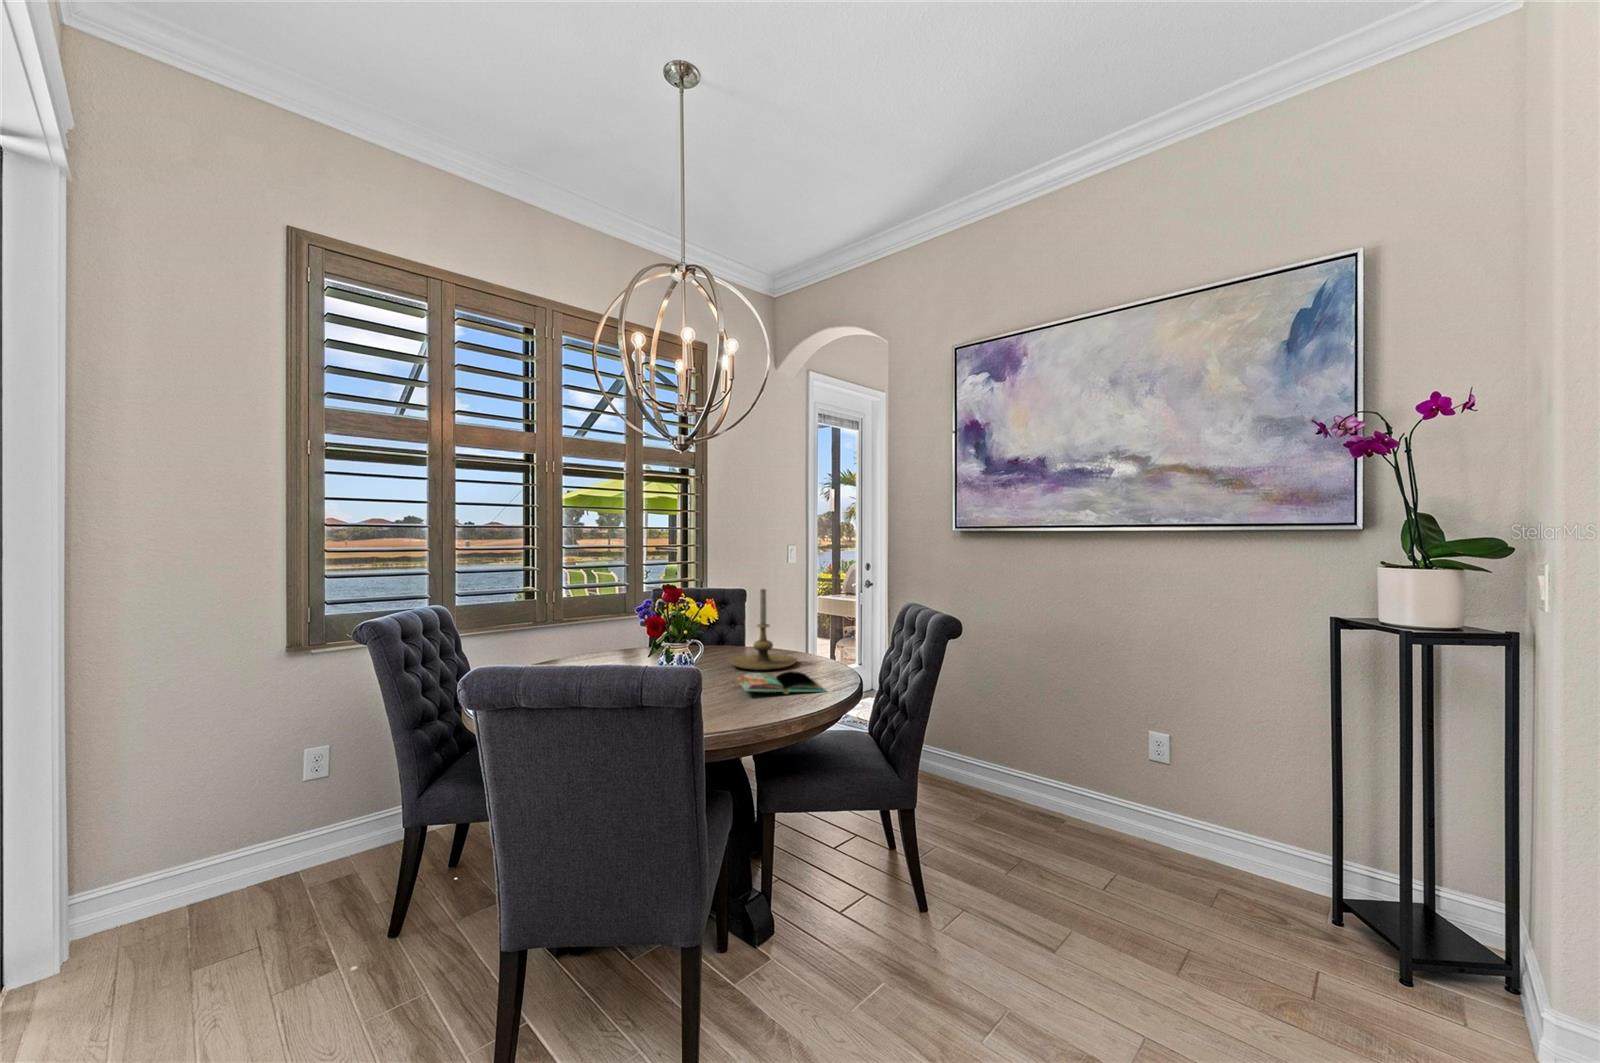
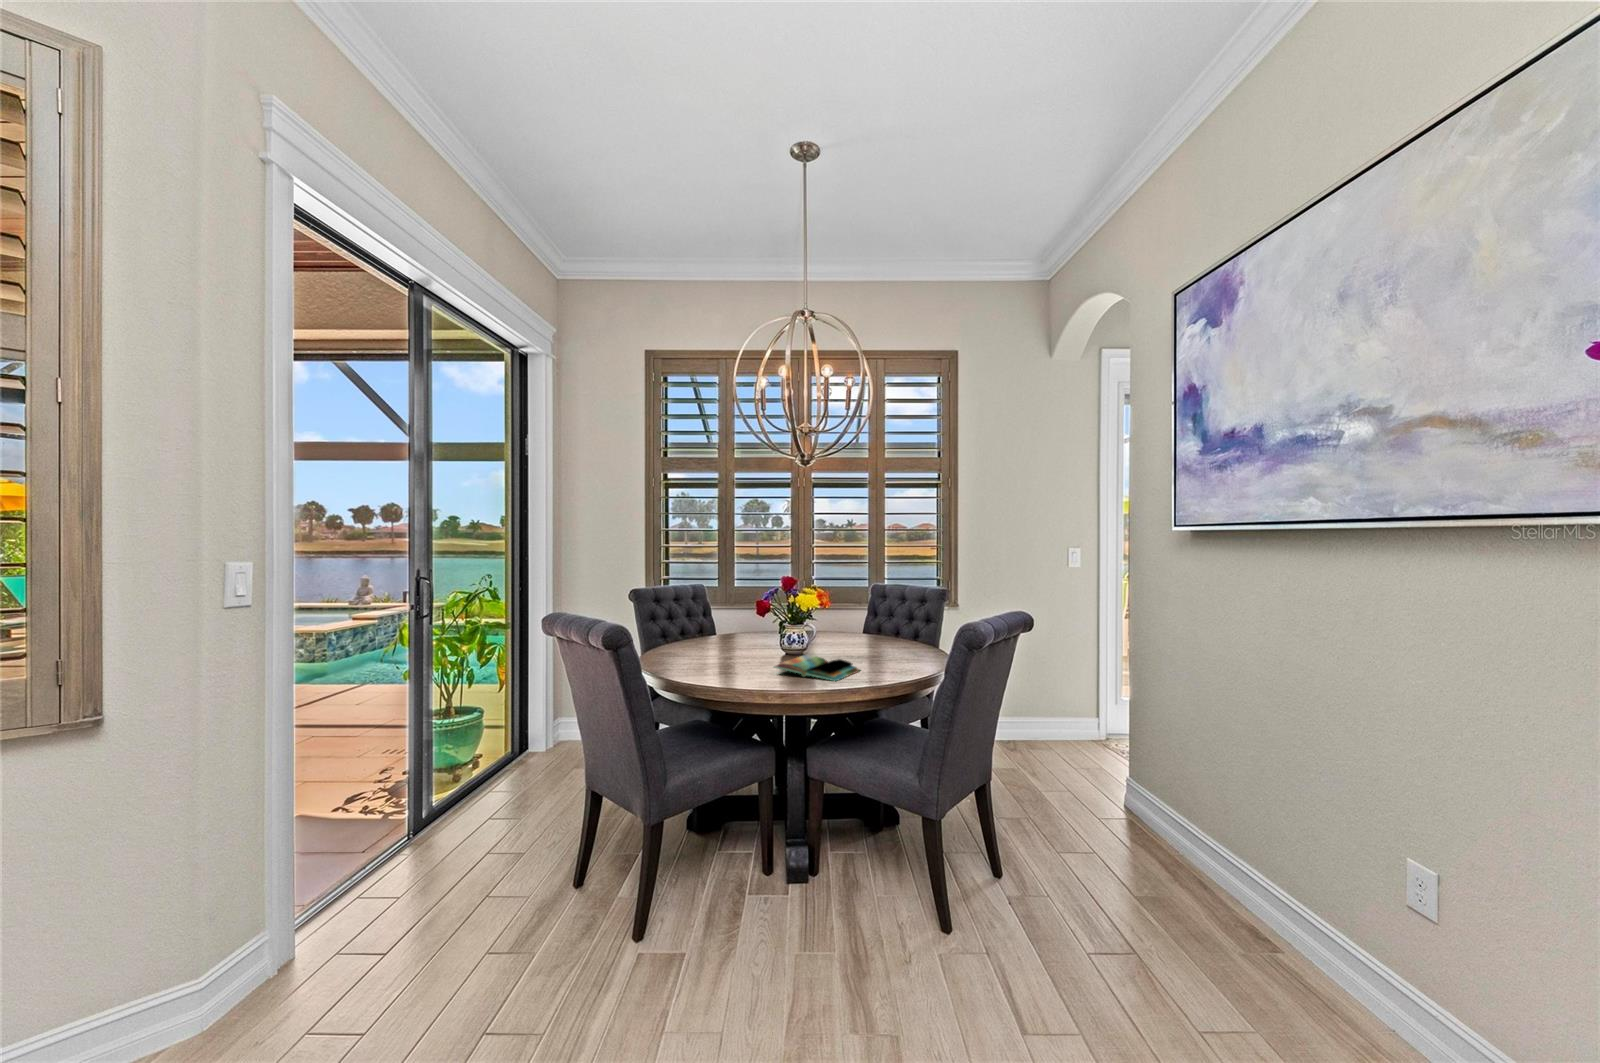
candle holder: present [730,589,797,670] -> none [837,583,900,657]

